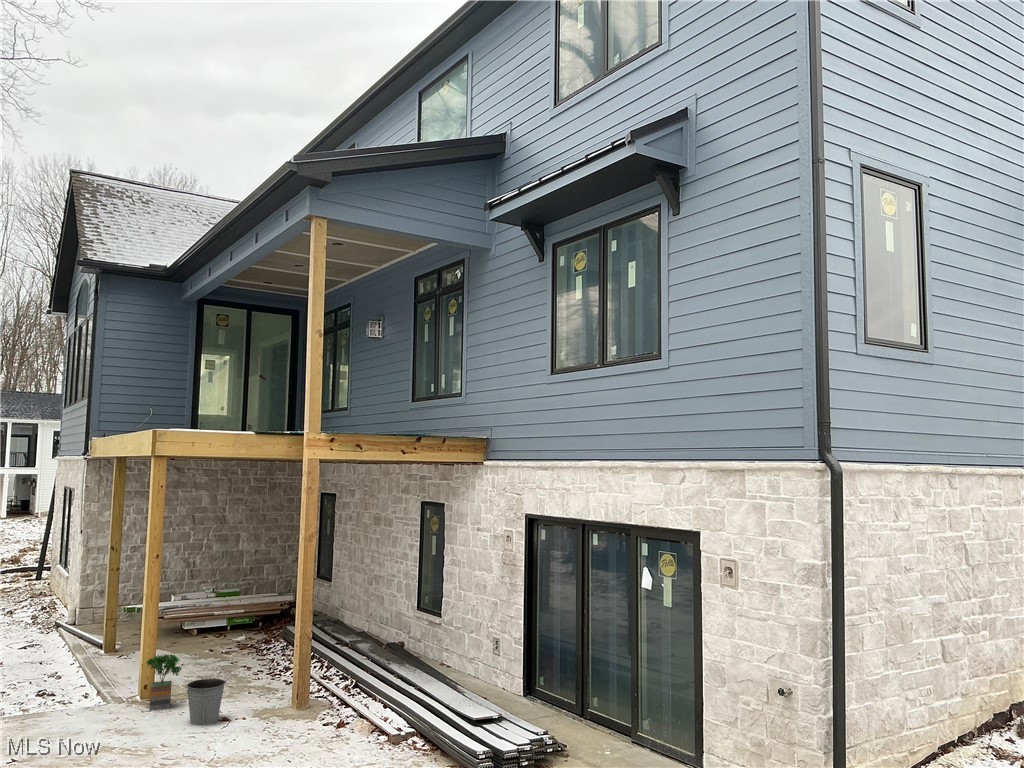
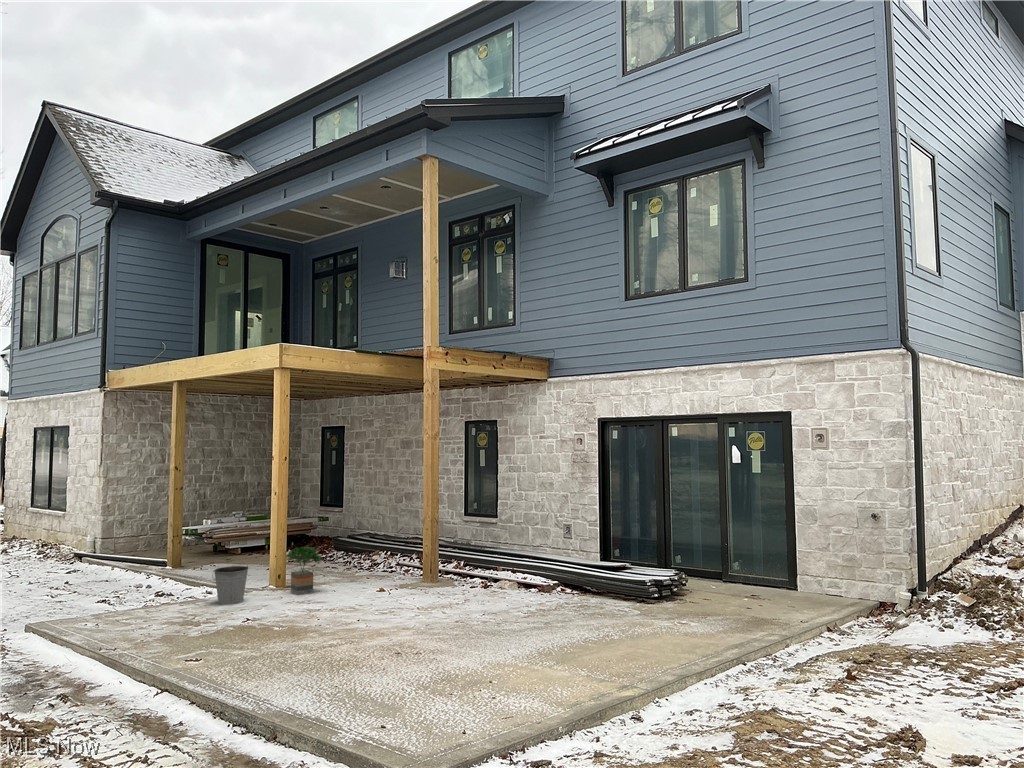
bucket: present [186,678,226,725] -> present [212,566,248,605]

